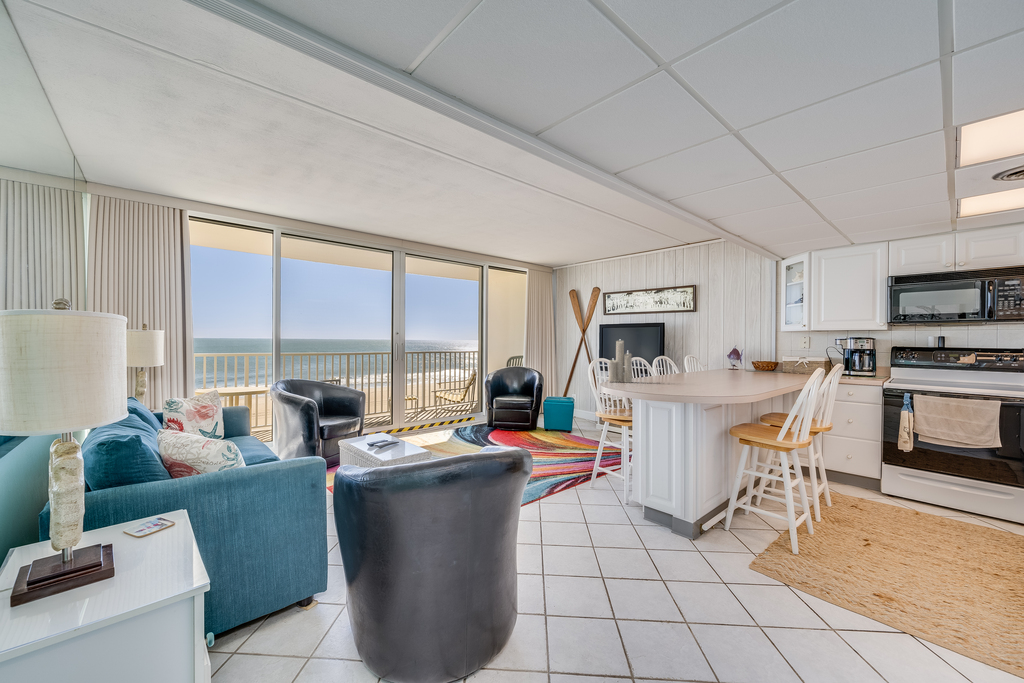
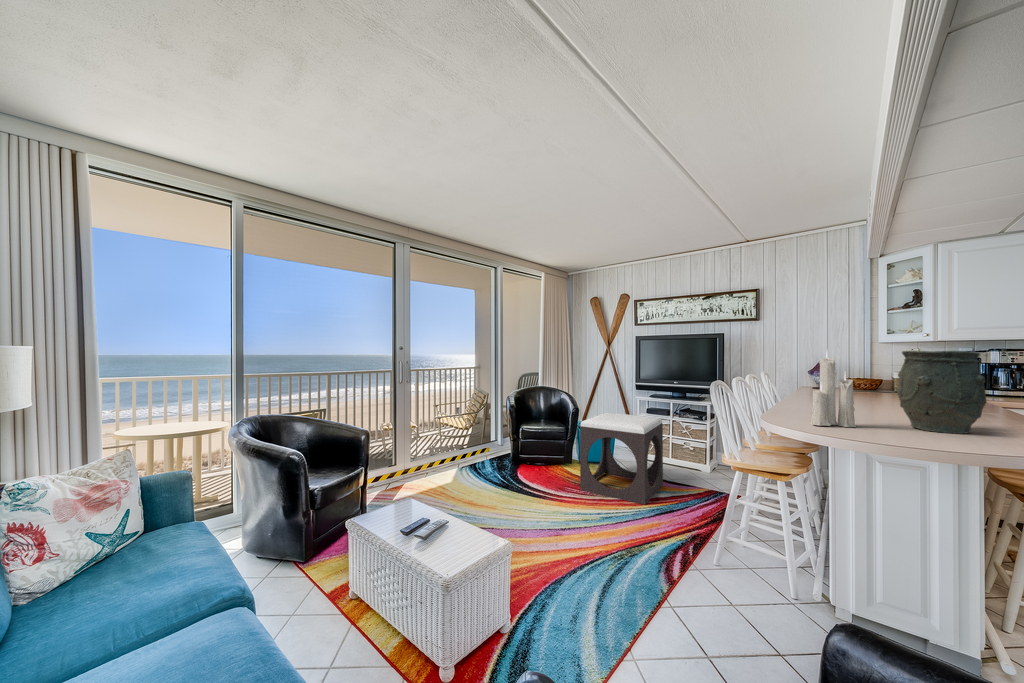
vase: none [659,336,698,386] -> present [897,351,986,434]
footstool: none [529,388,599,456] -> present [580,413,663,505]

